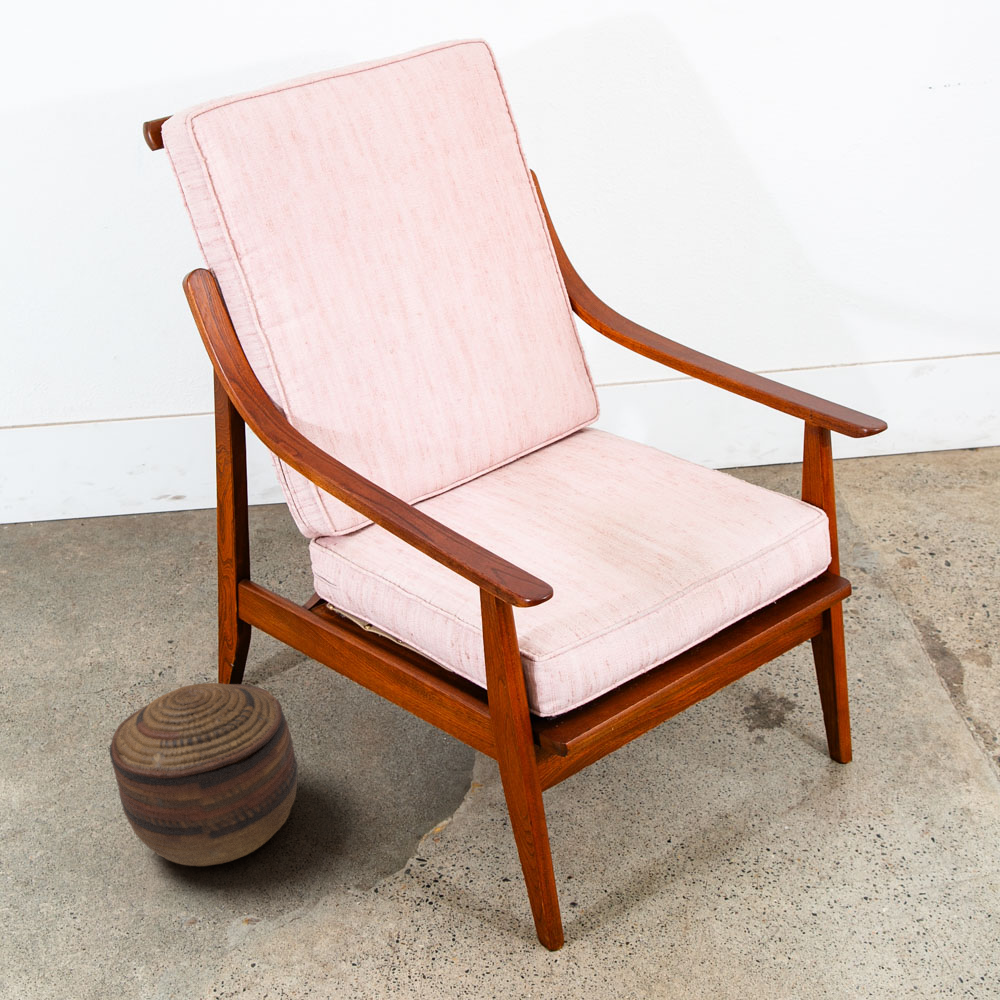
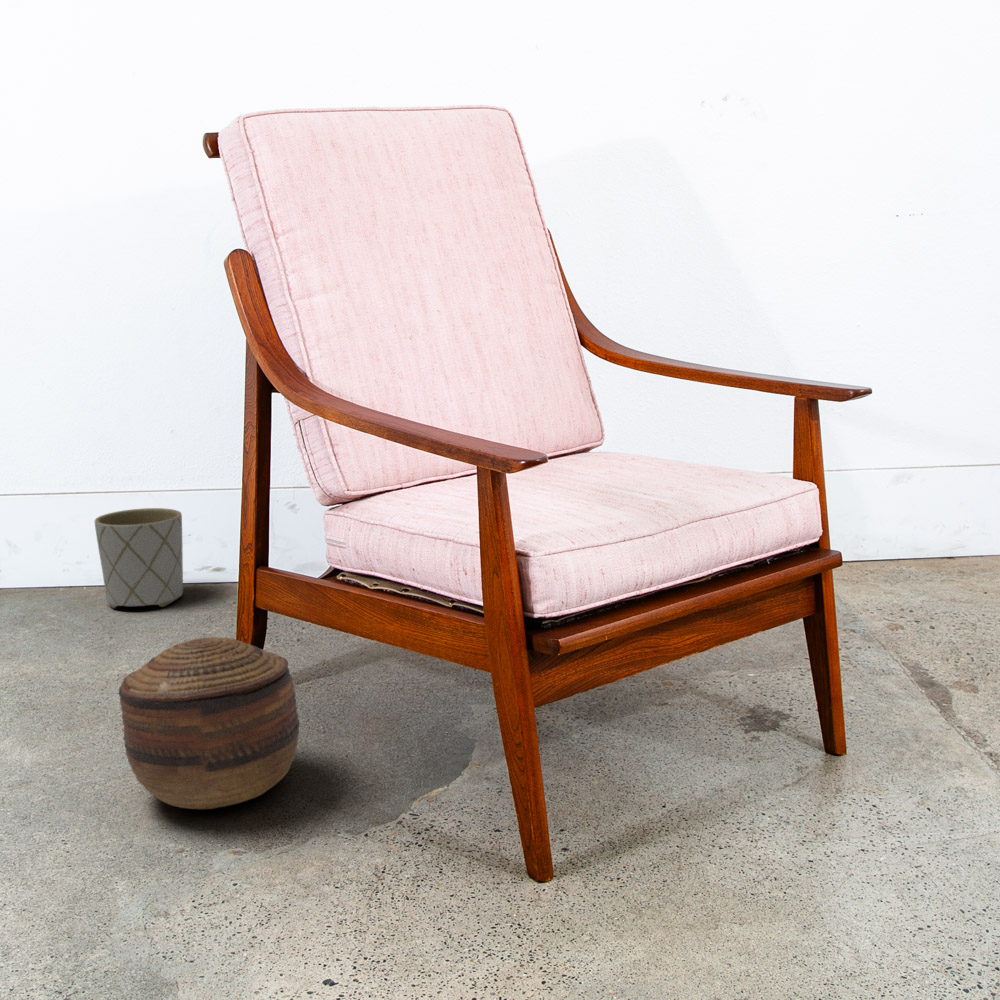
planter: none [43,437,147,553] -> present [95,508,183,608]

